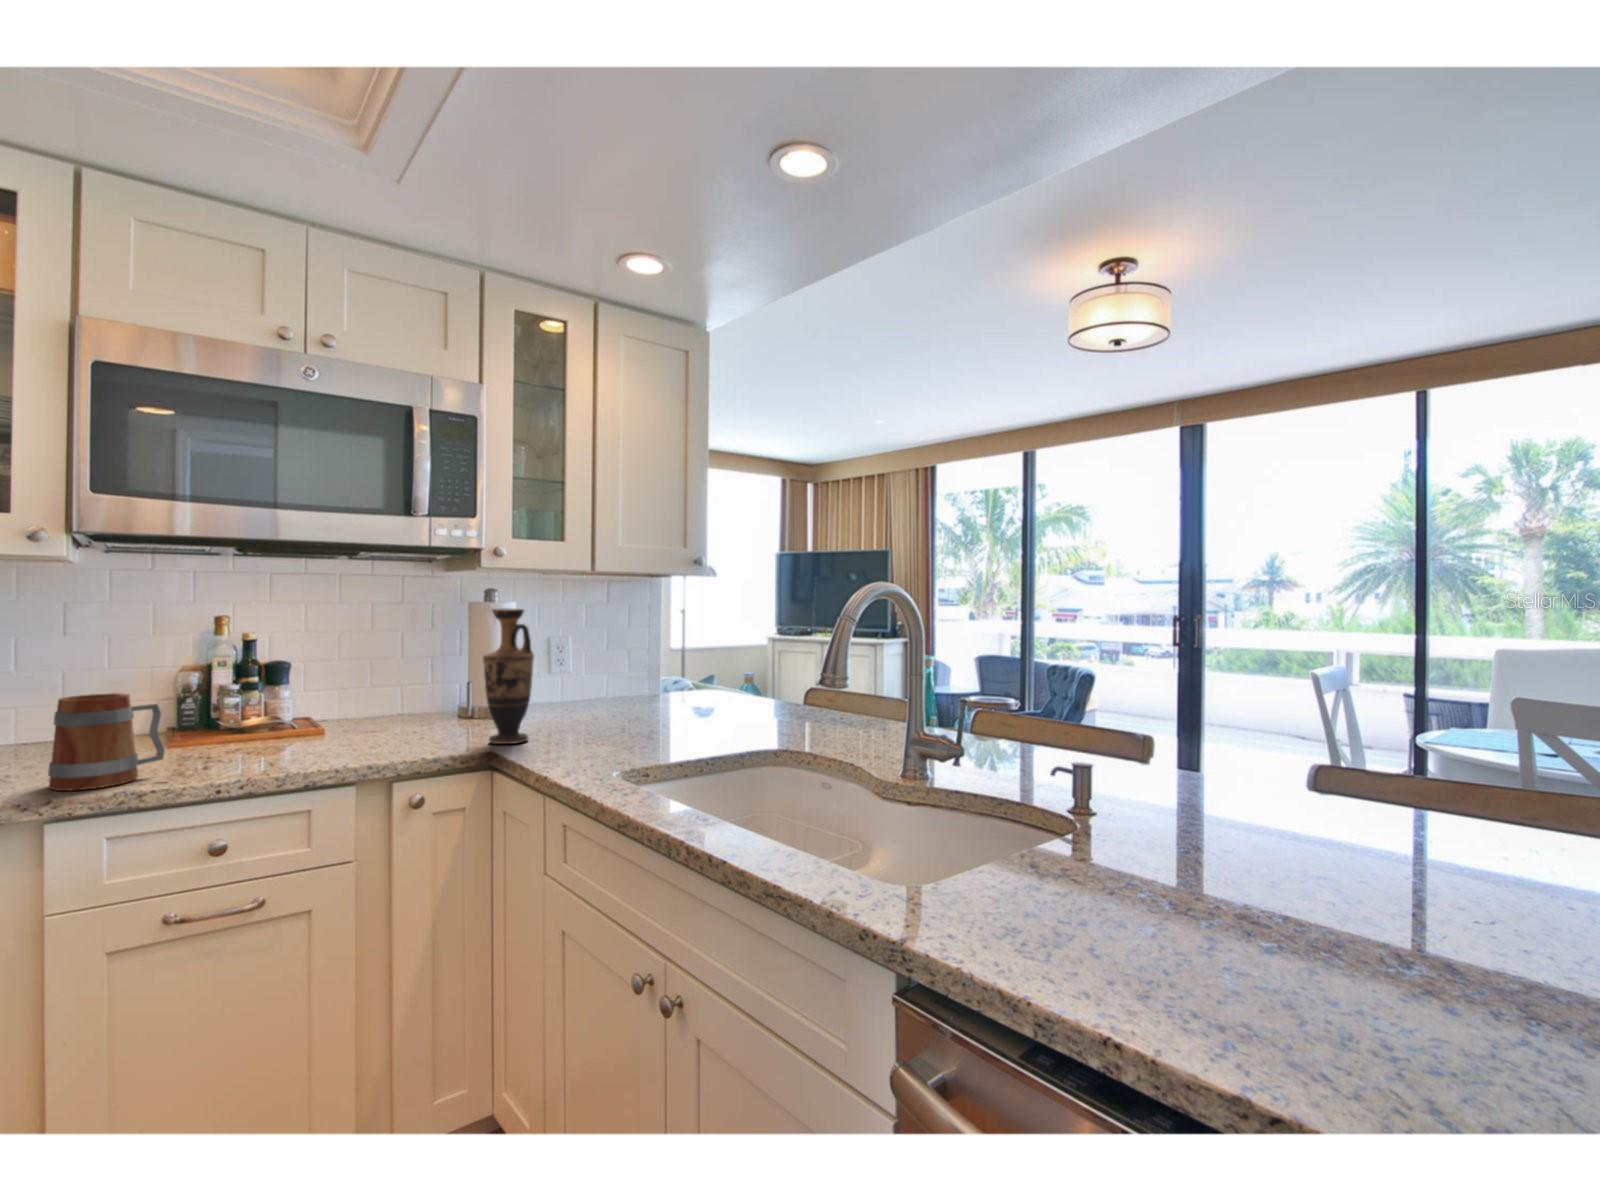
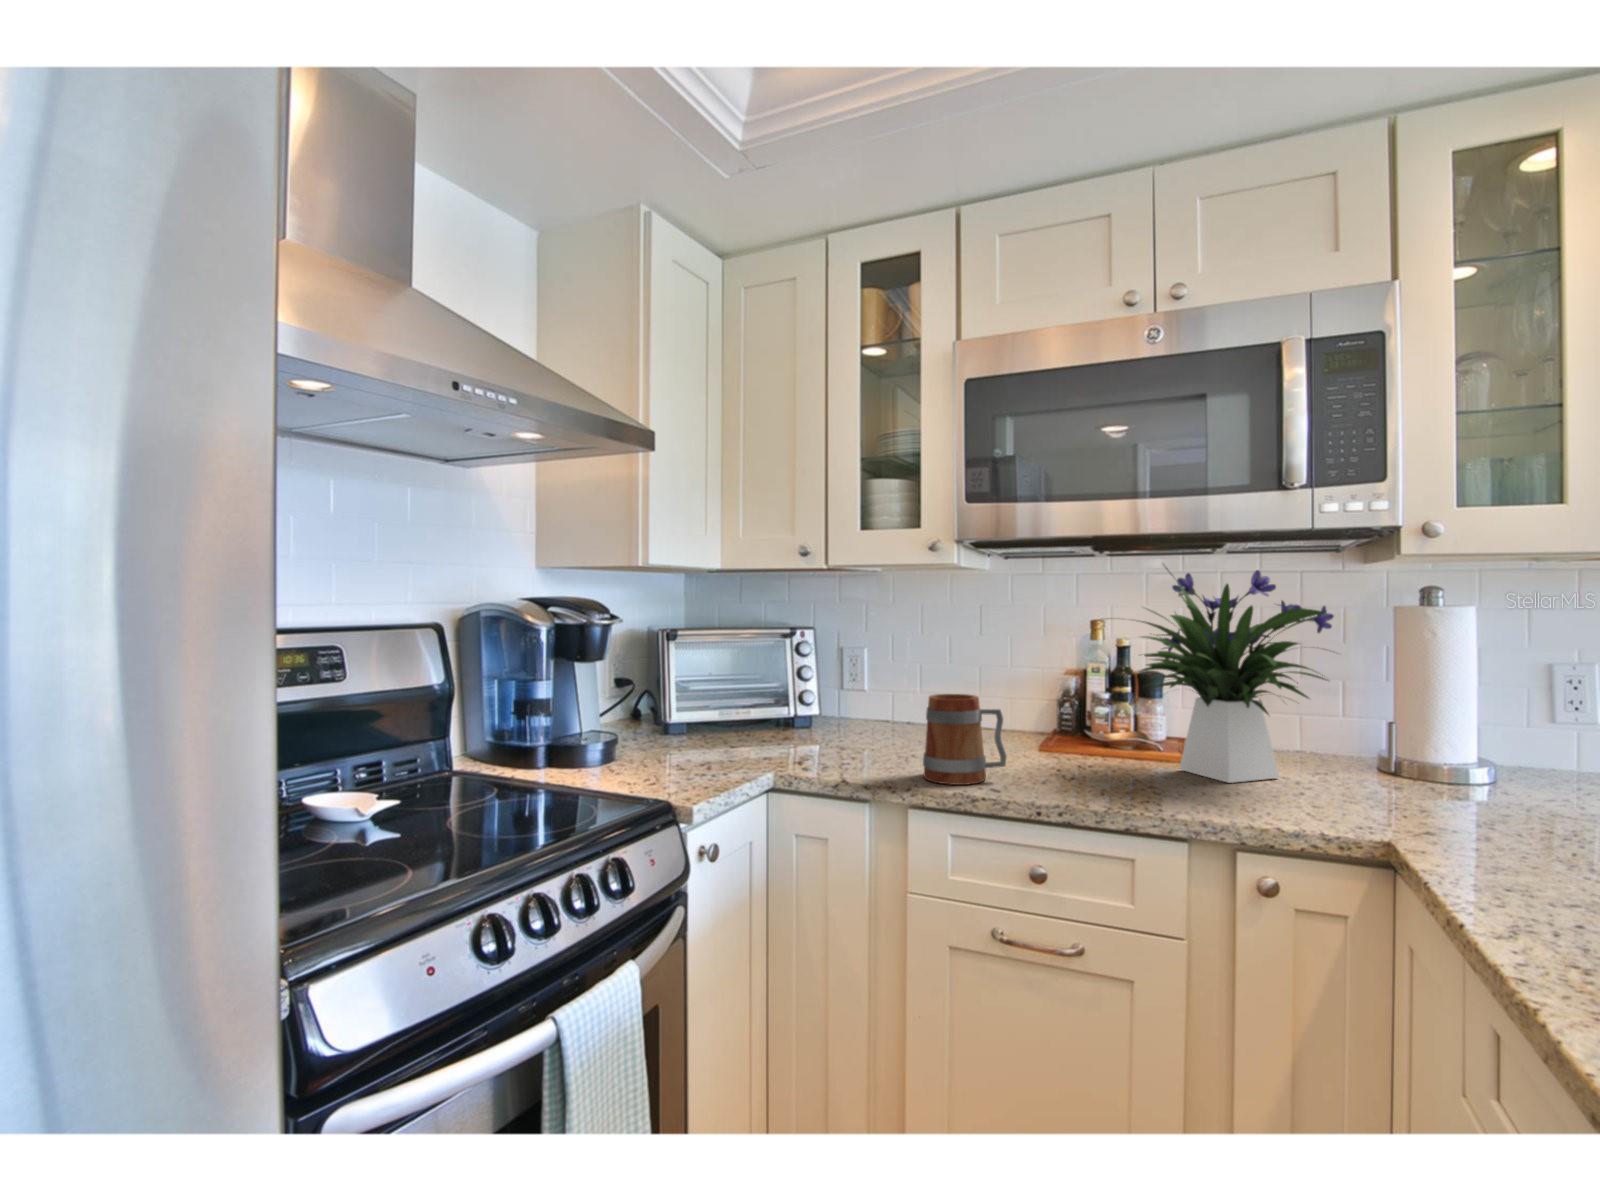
flower arrangement: none [249,565,448,740] -> present [1133,568,1334,783]
vase: present [483,609,534,744] -> none [1379,616,1478,839]

